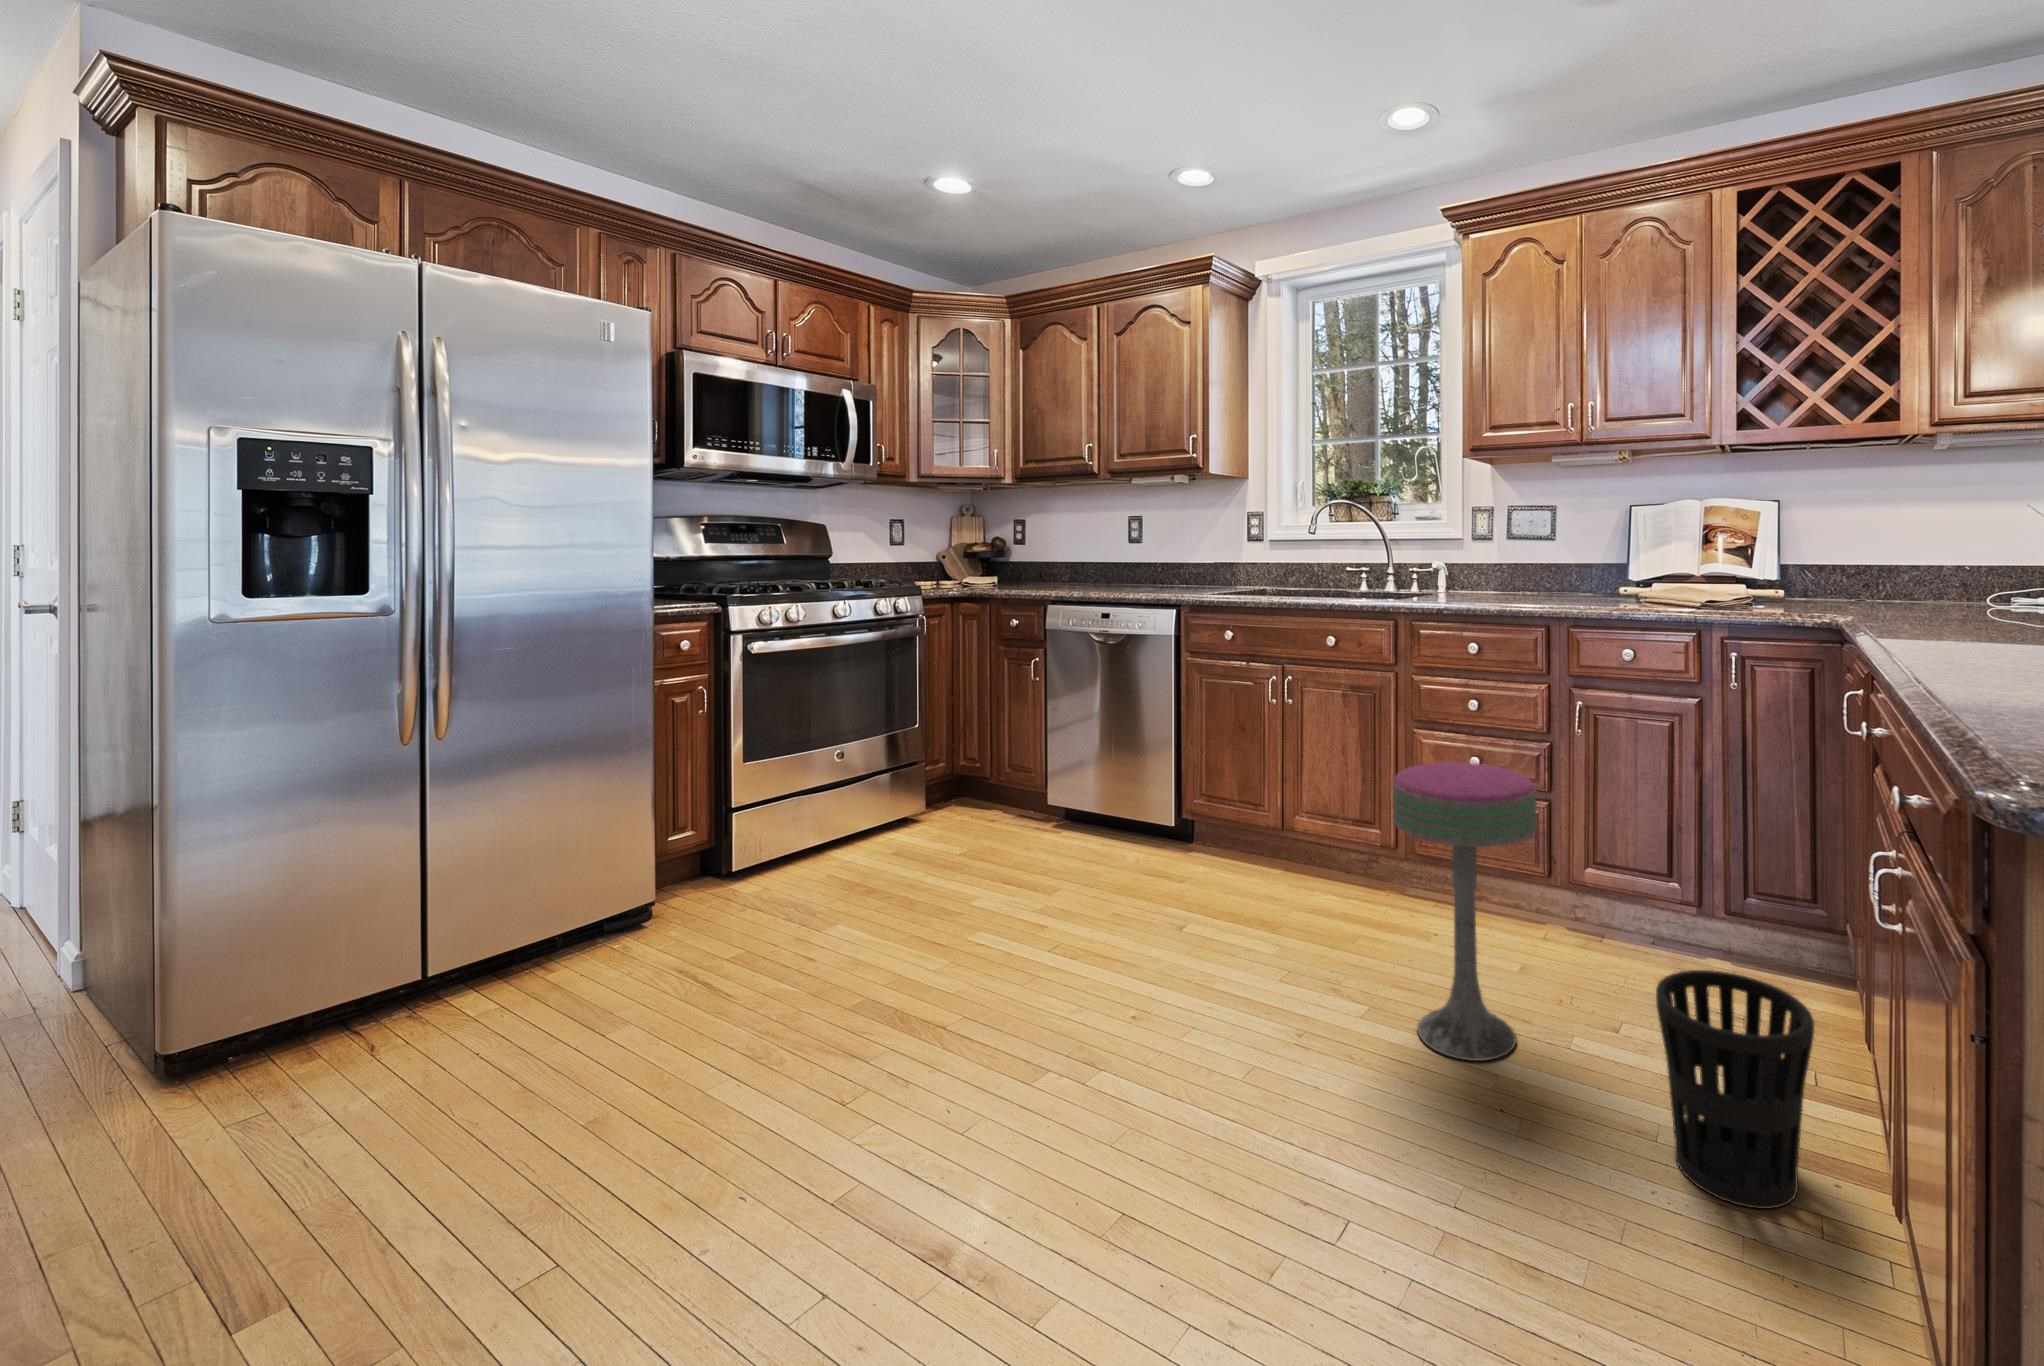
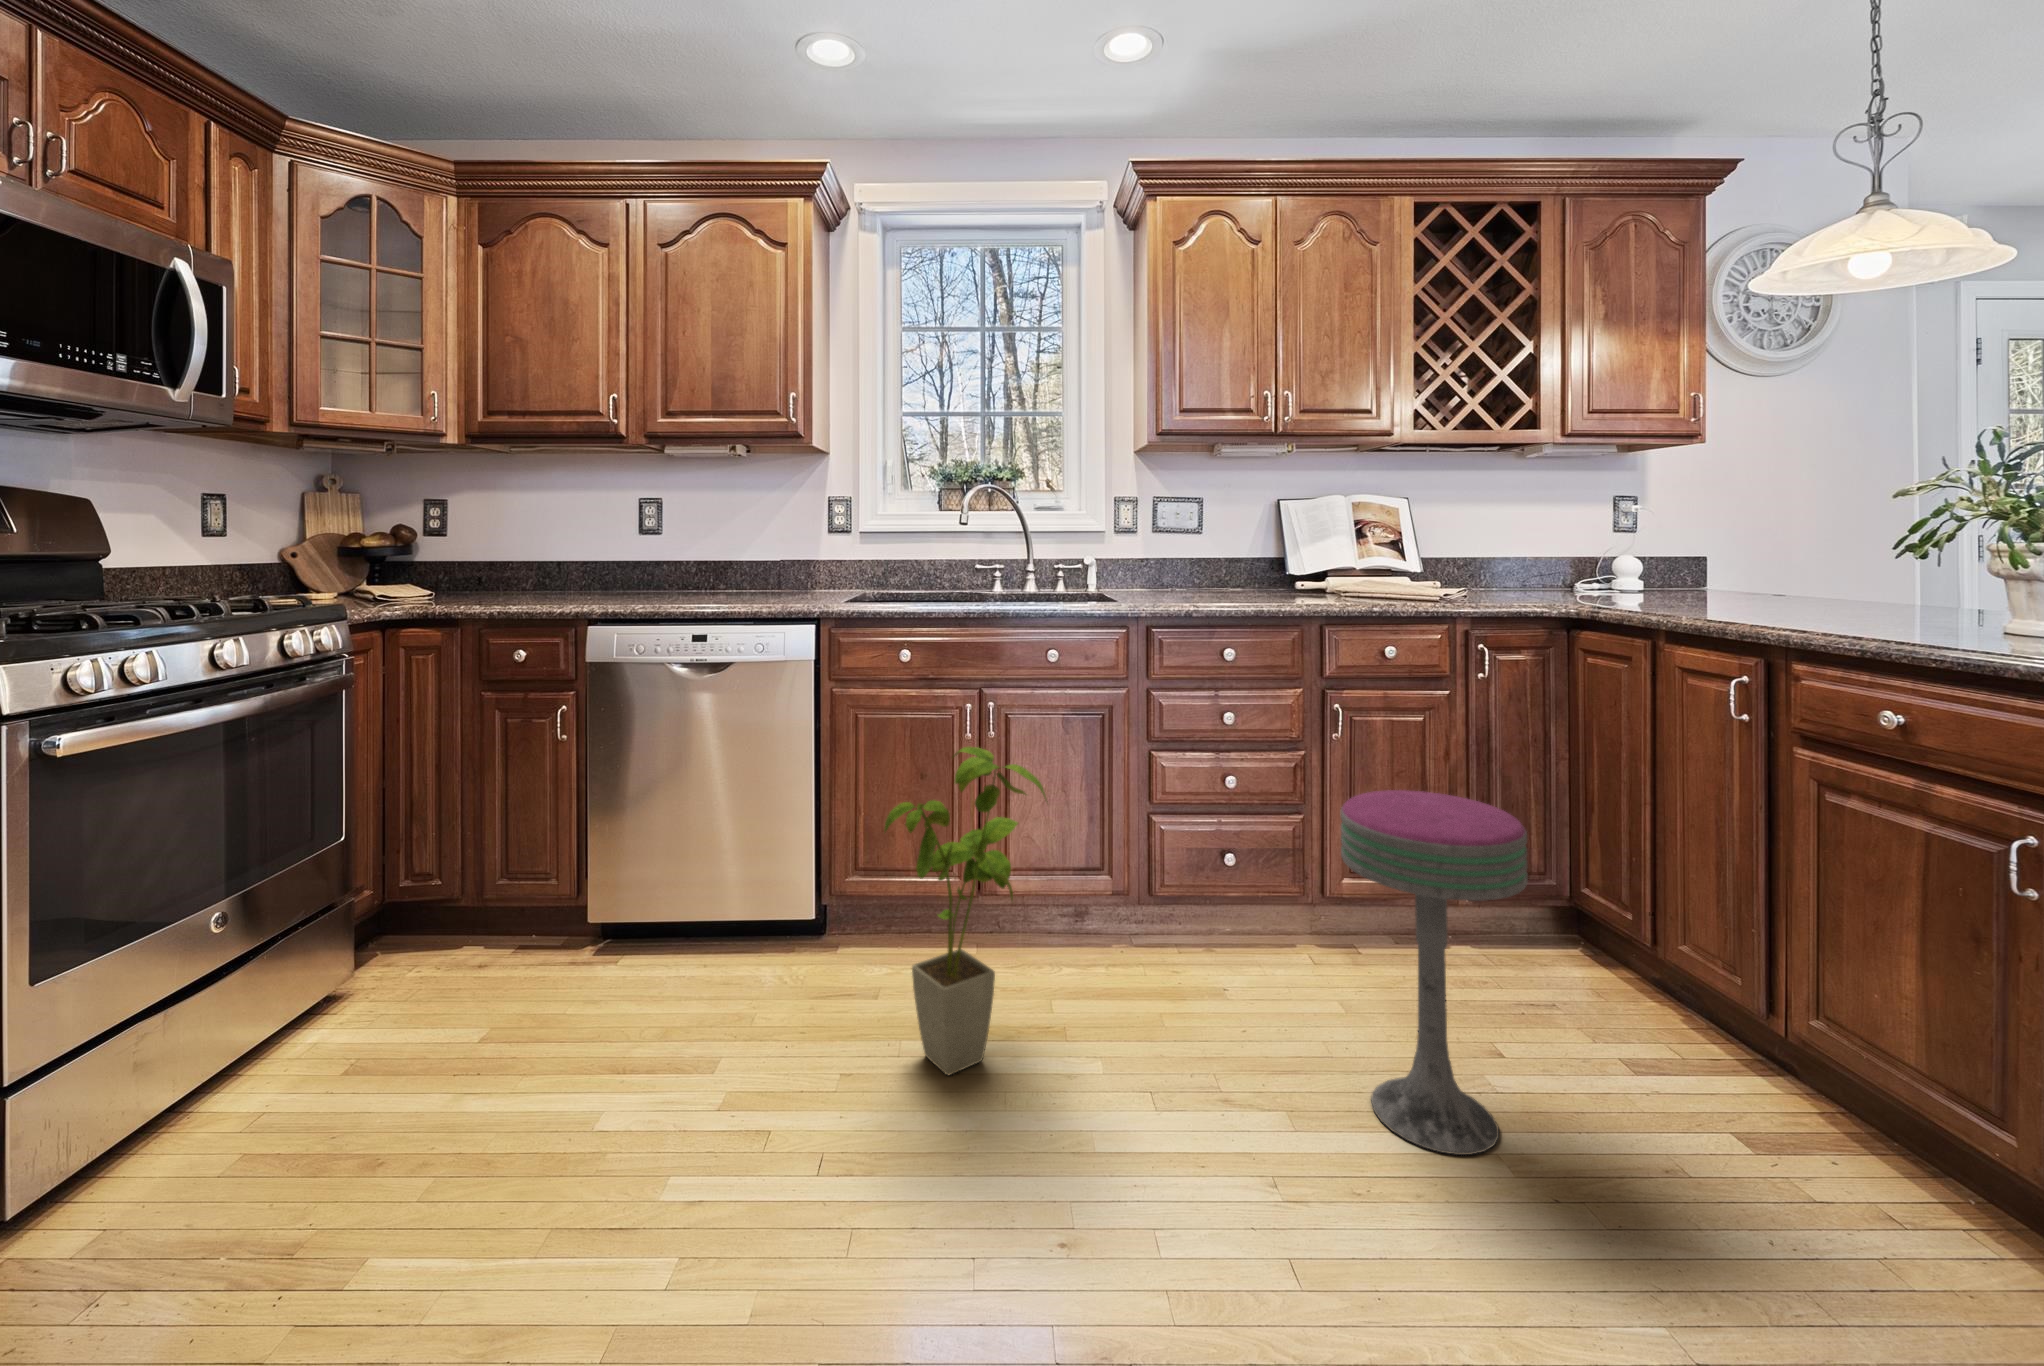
house plant: none [1137,696,1254,925] -> present [884,747,1046,1075]
wastebasket: present [1656,970,1814,1209] -> none [1715,978,1916,1233]

